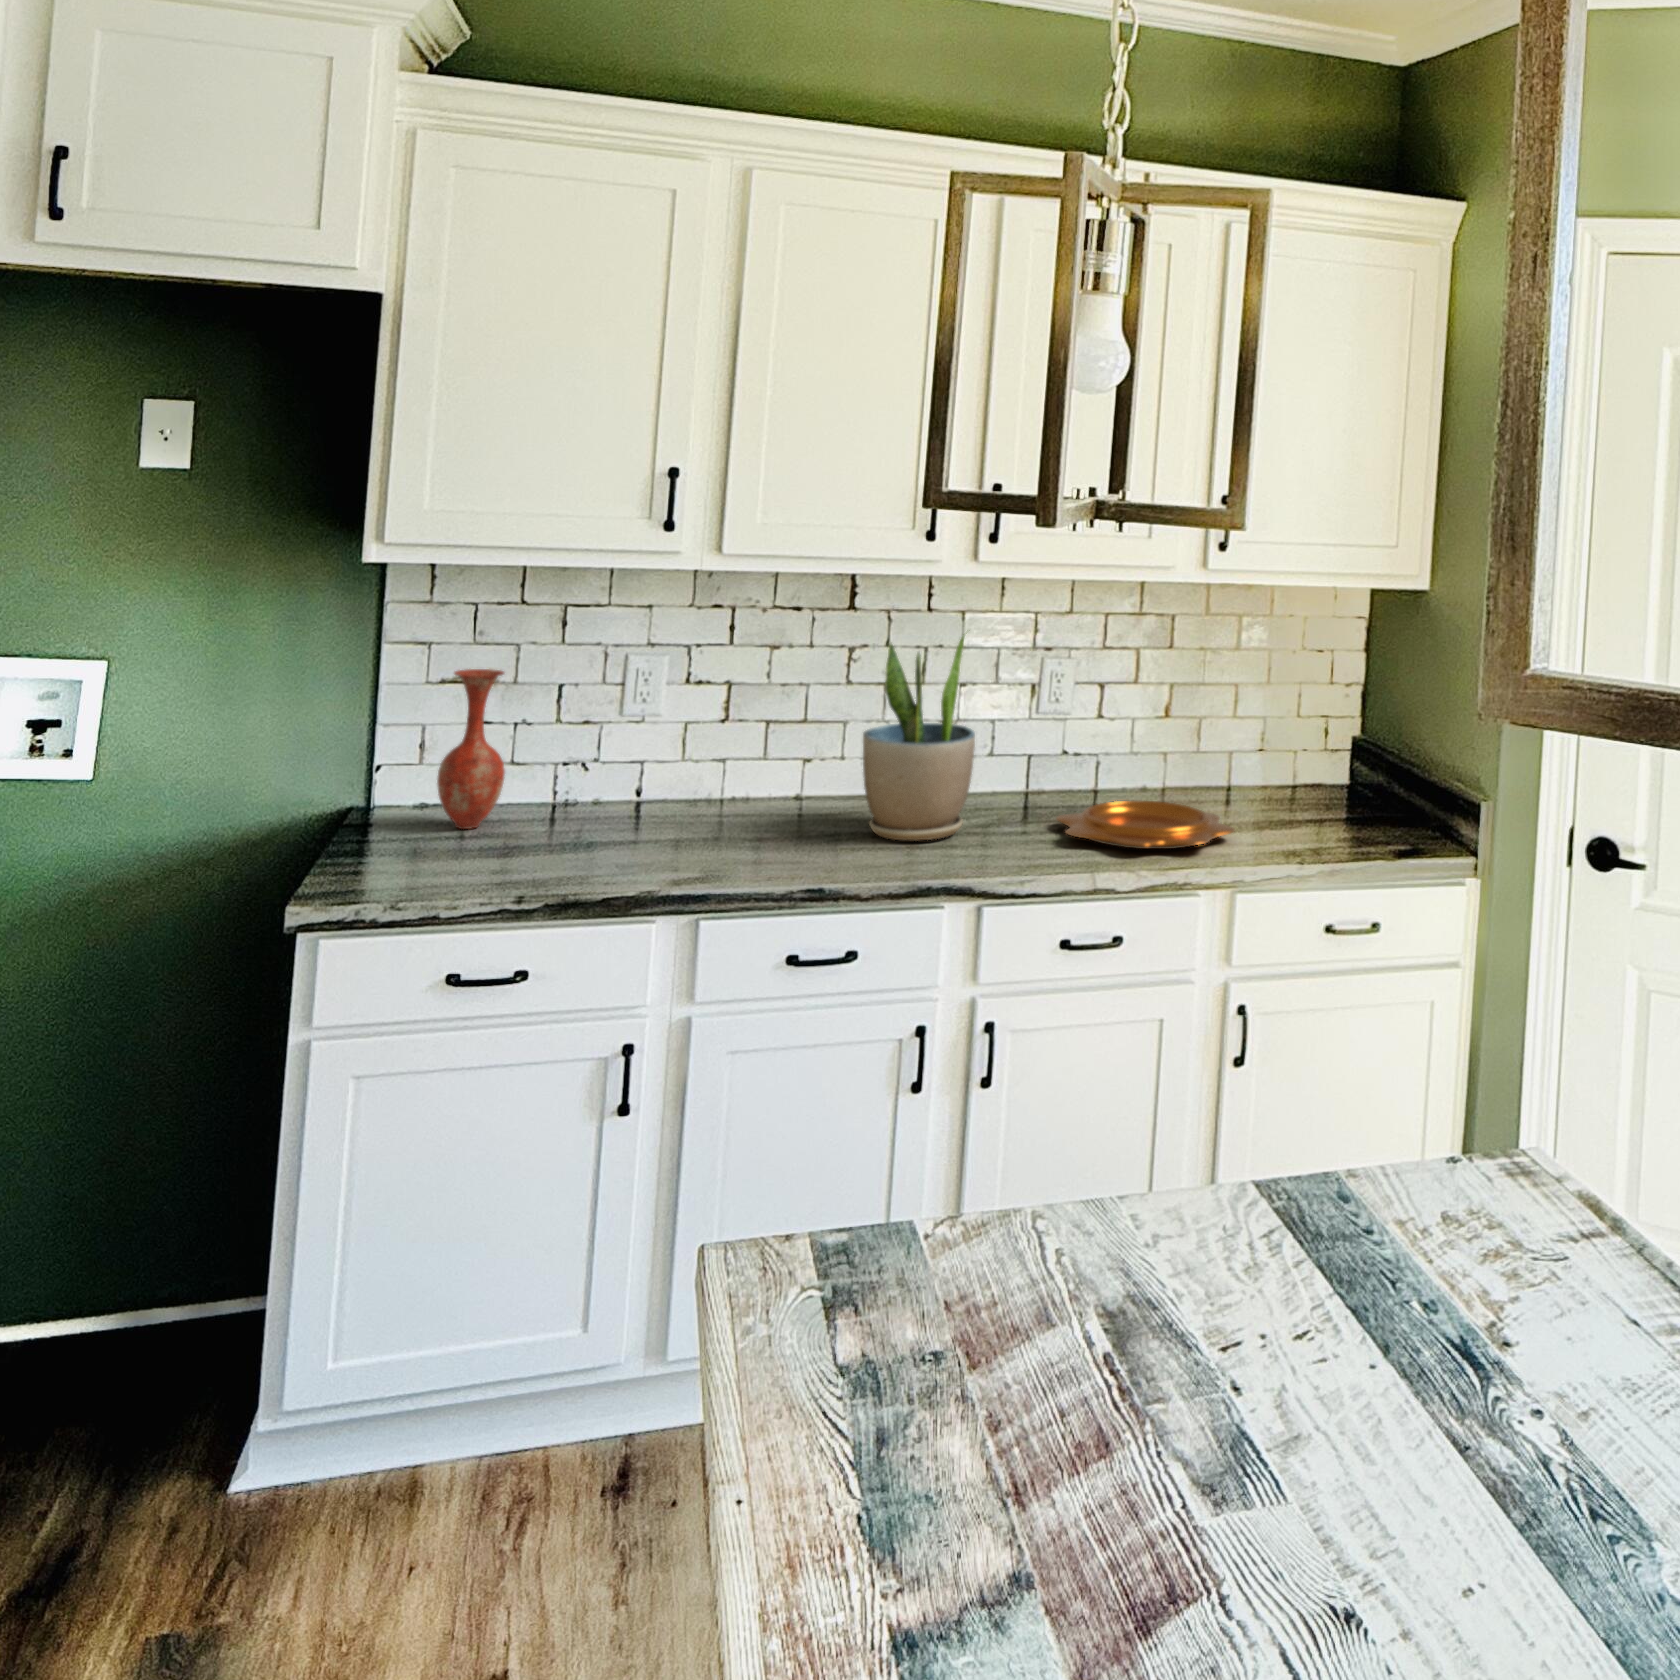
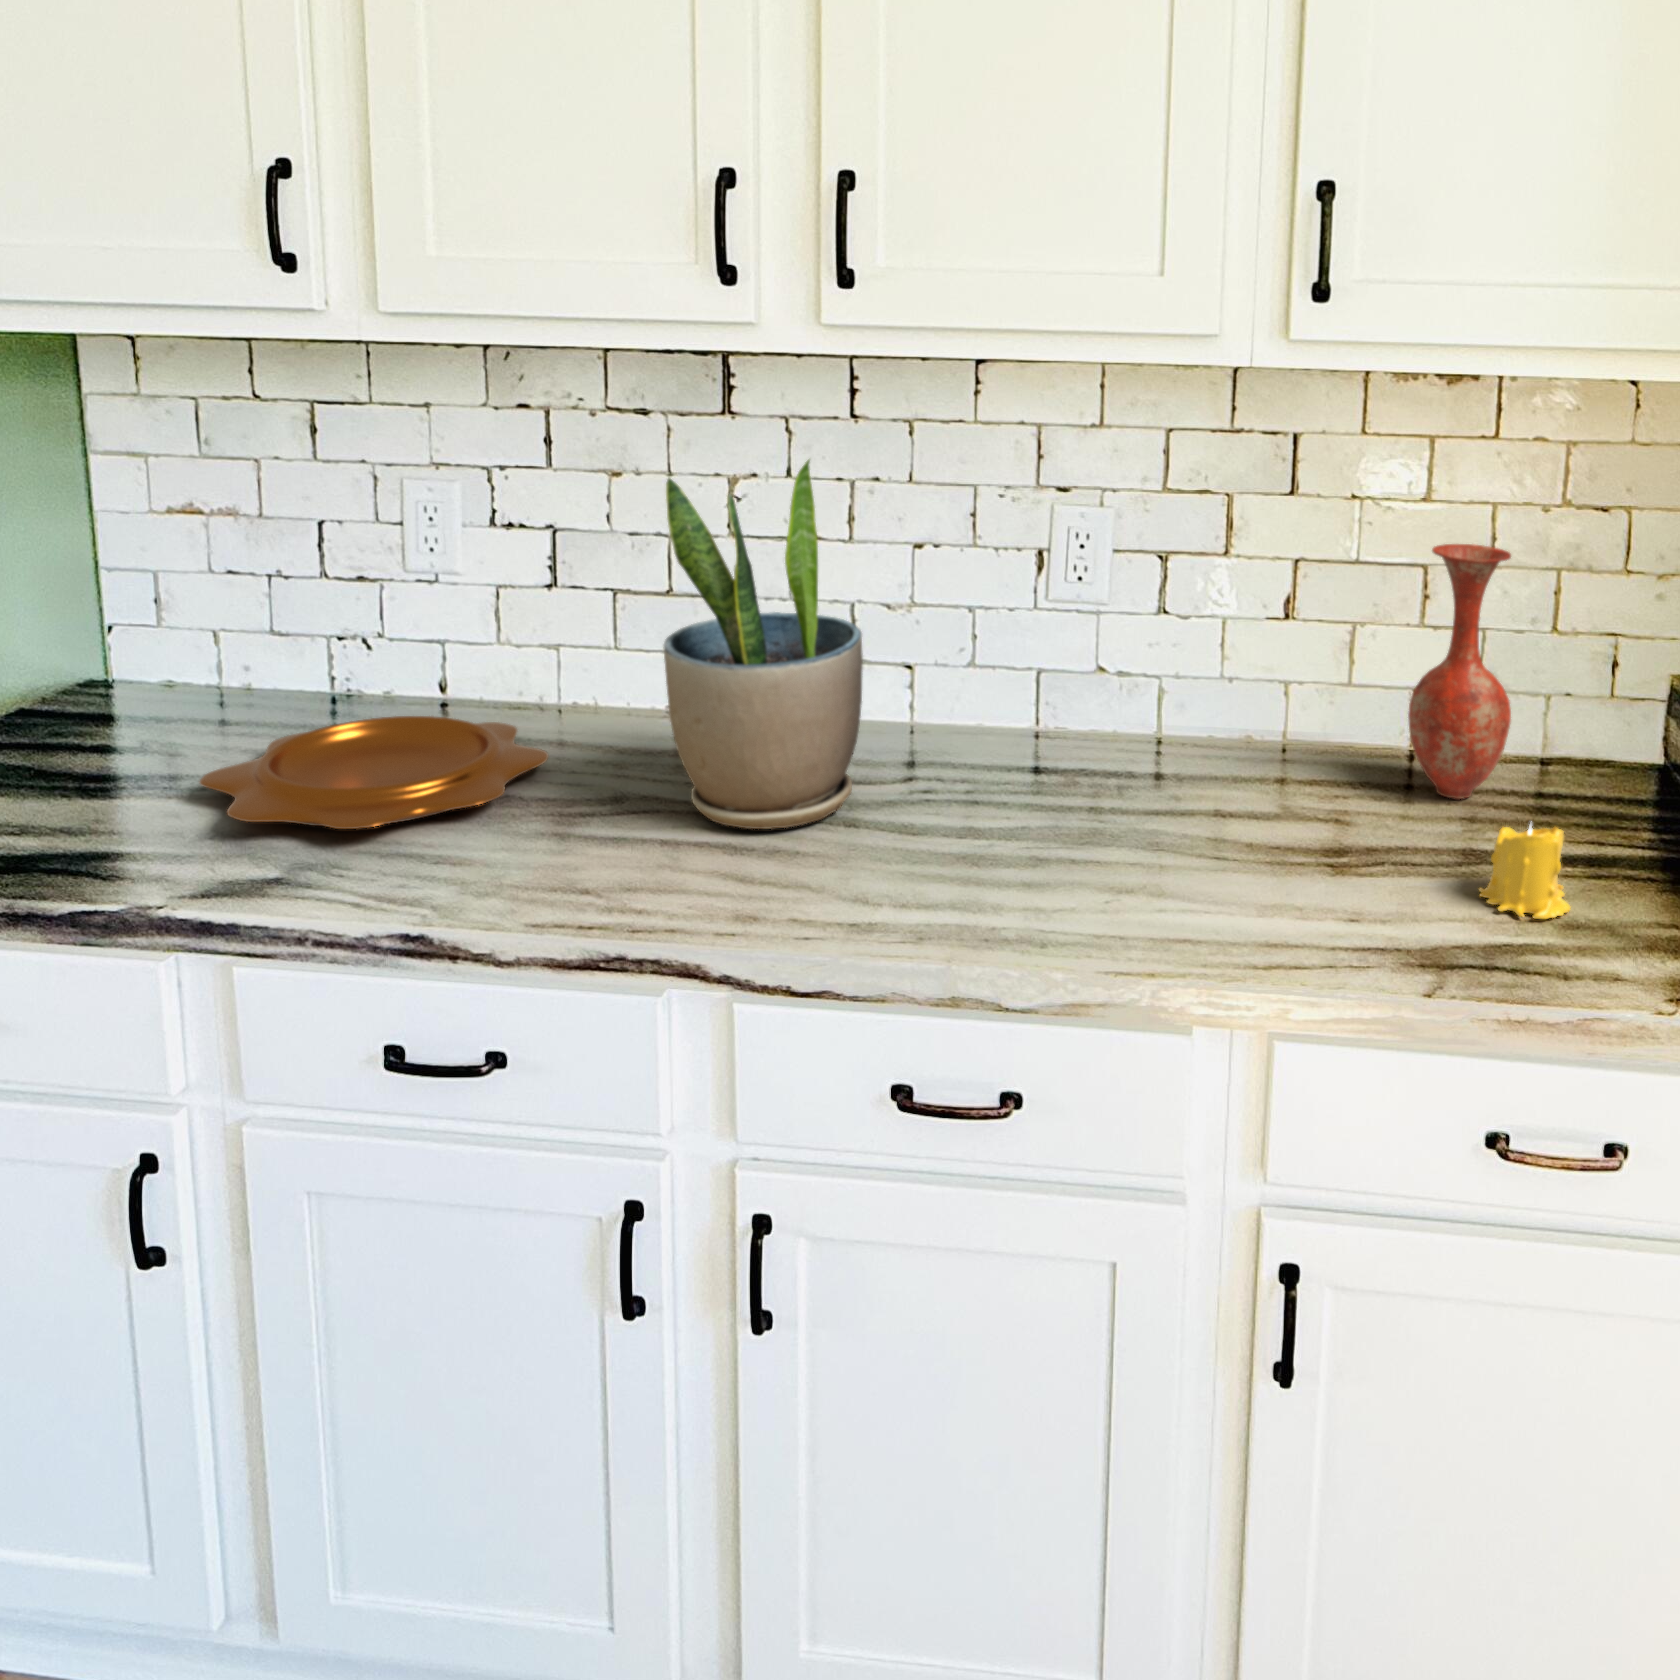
vase: present [437,669,505,829] -> present [1408,544,1511,799]
candle: none [1293,794,1336,840] -> present [1479,824,1571,919]
decorative bowl: present [1056,801,1235,849] -> present [200,716,548,829]

